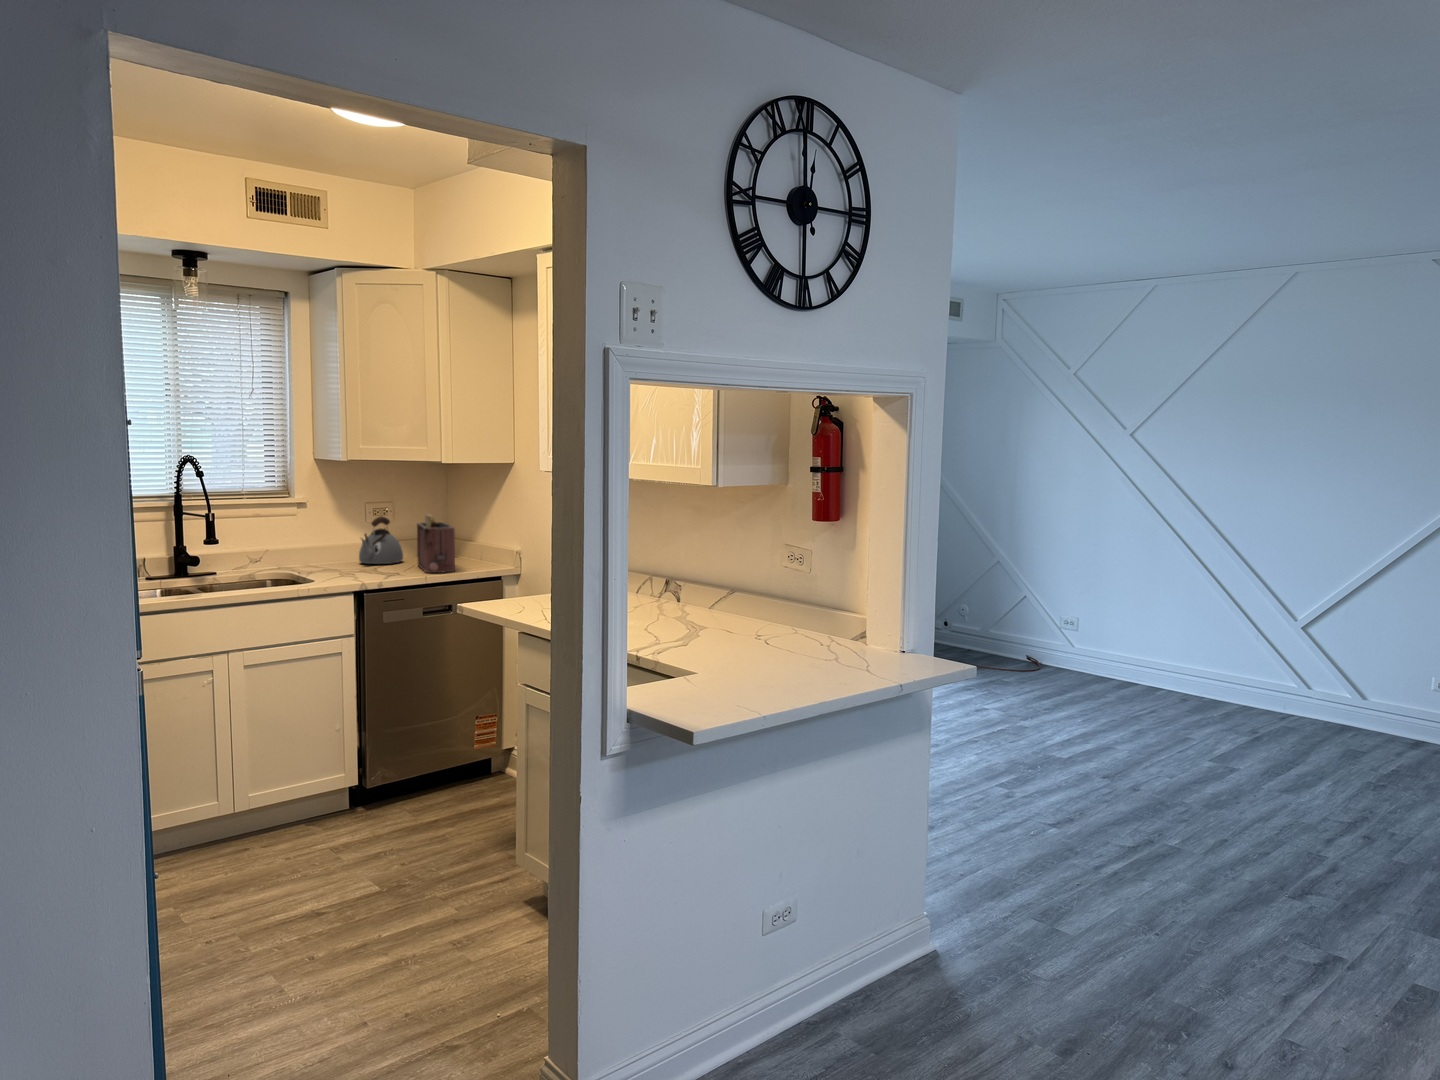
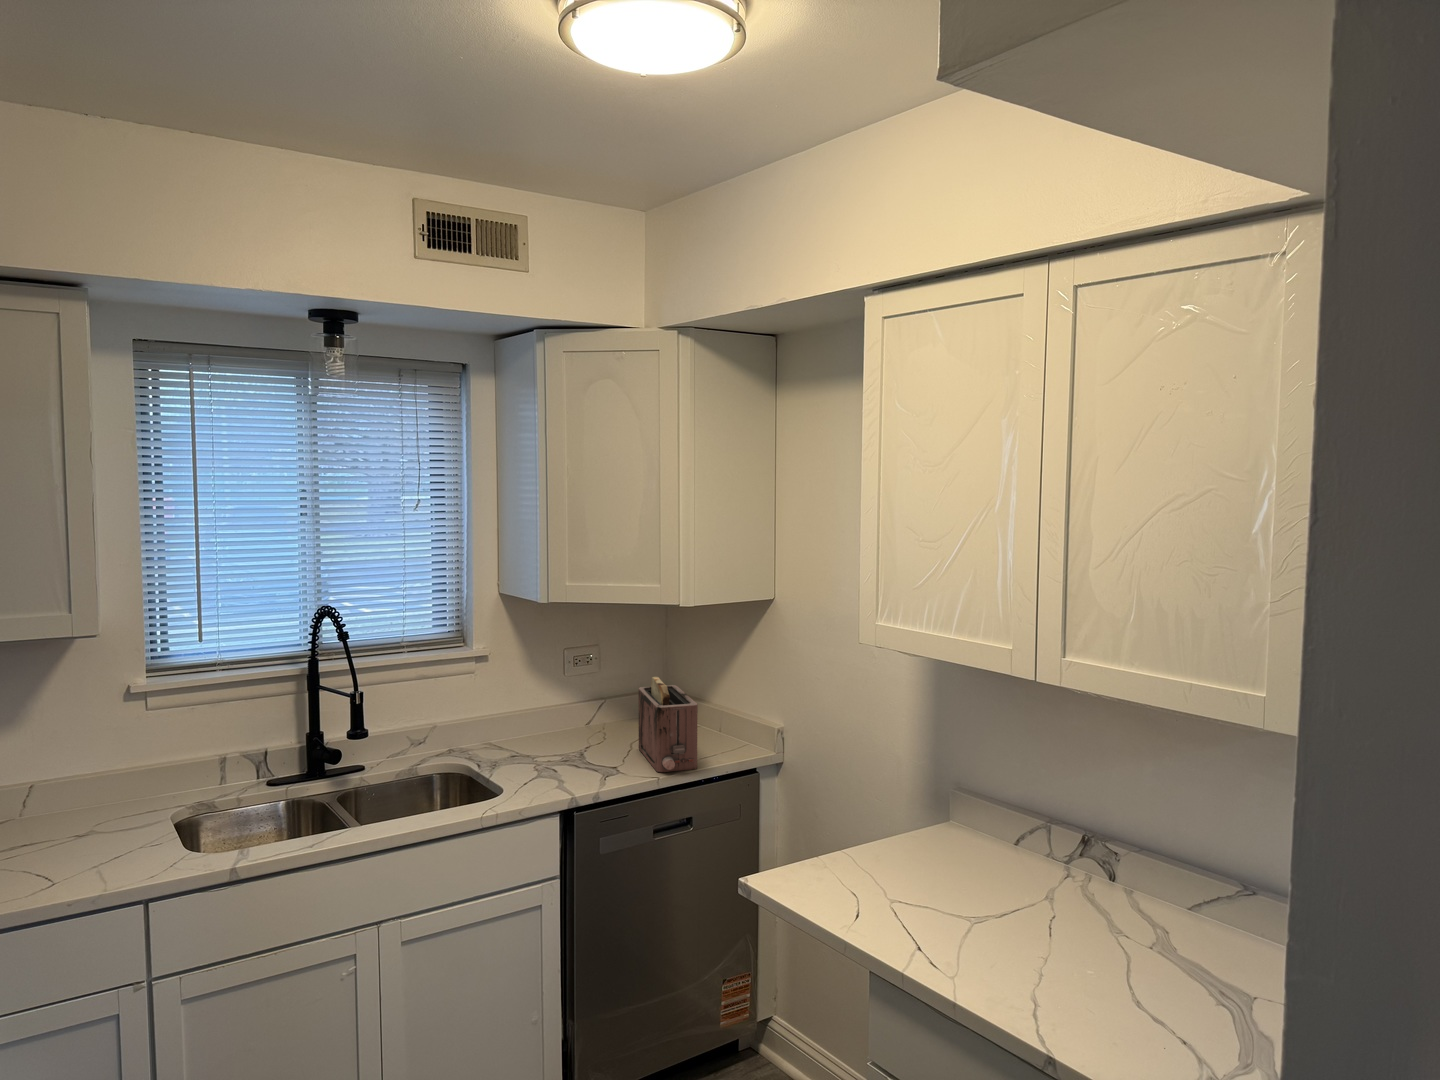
kettle: present [359,516,403,564] -> none [556,671,615,742]

